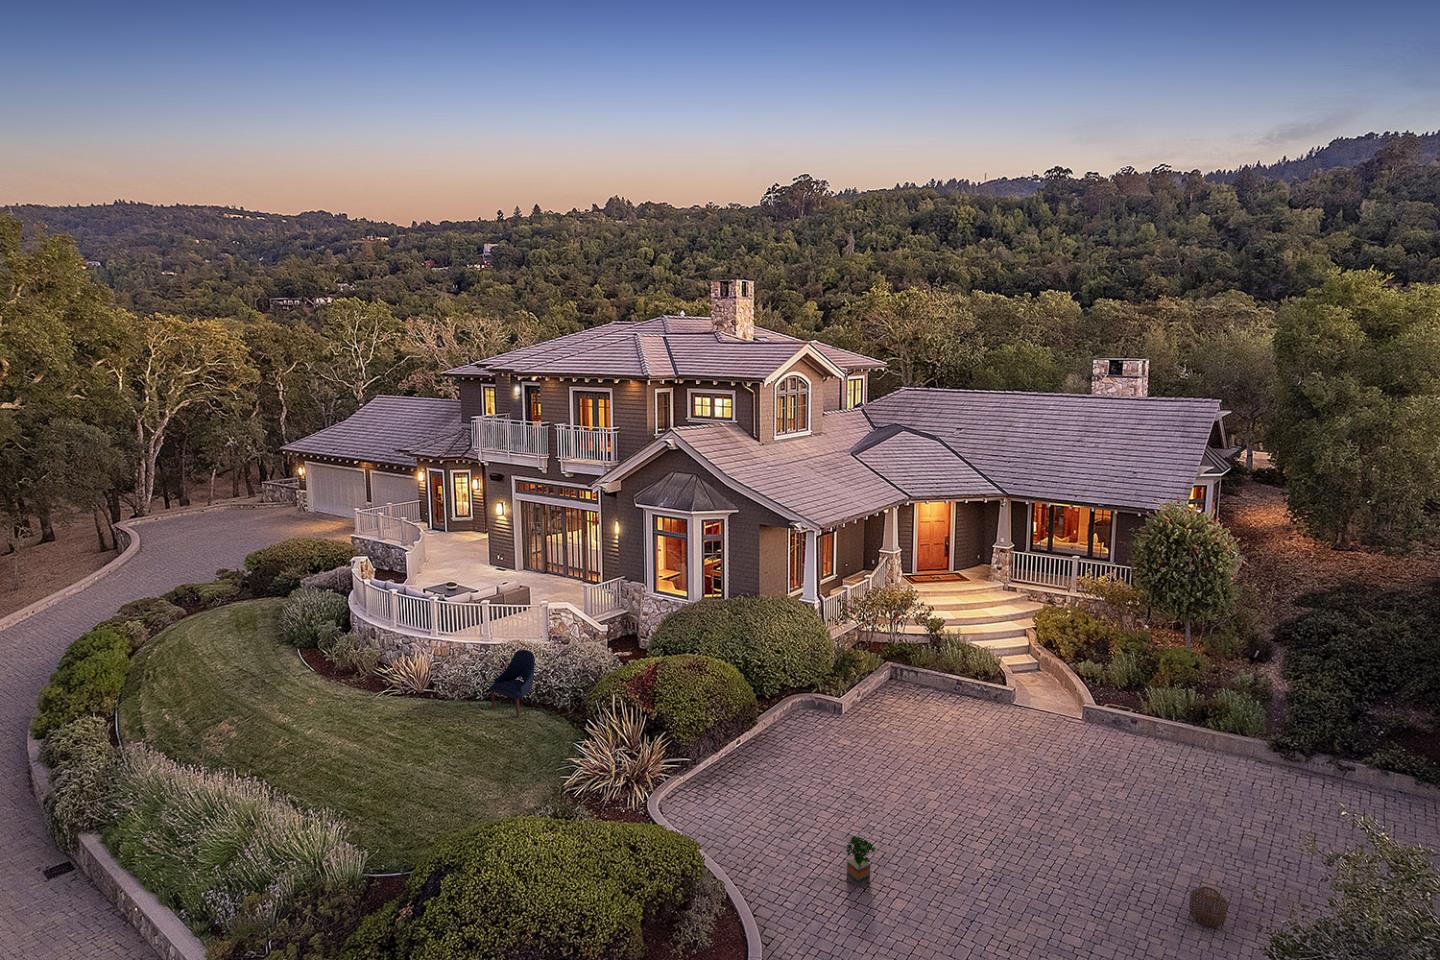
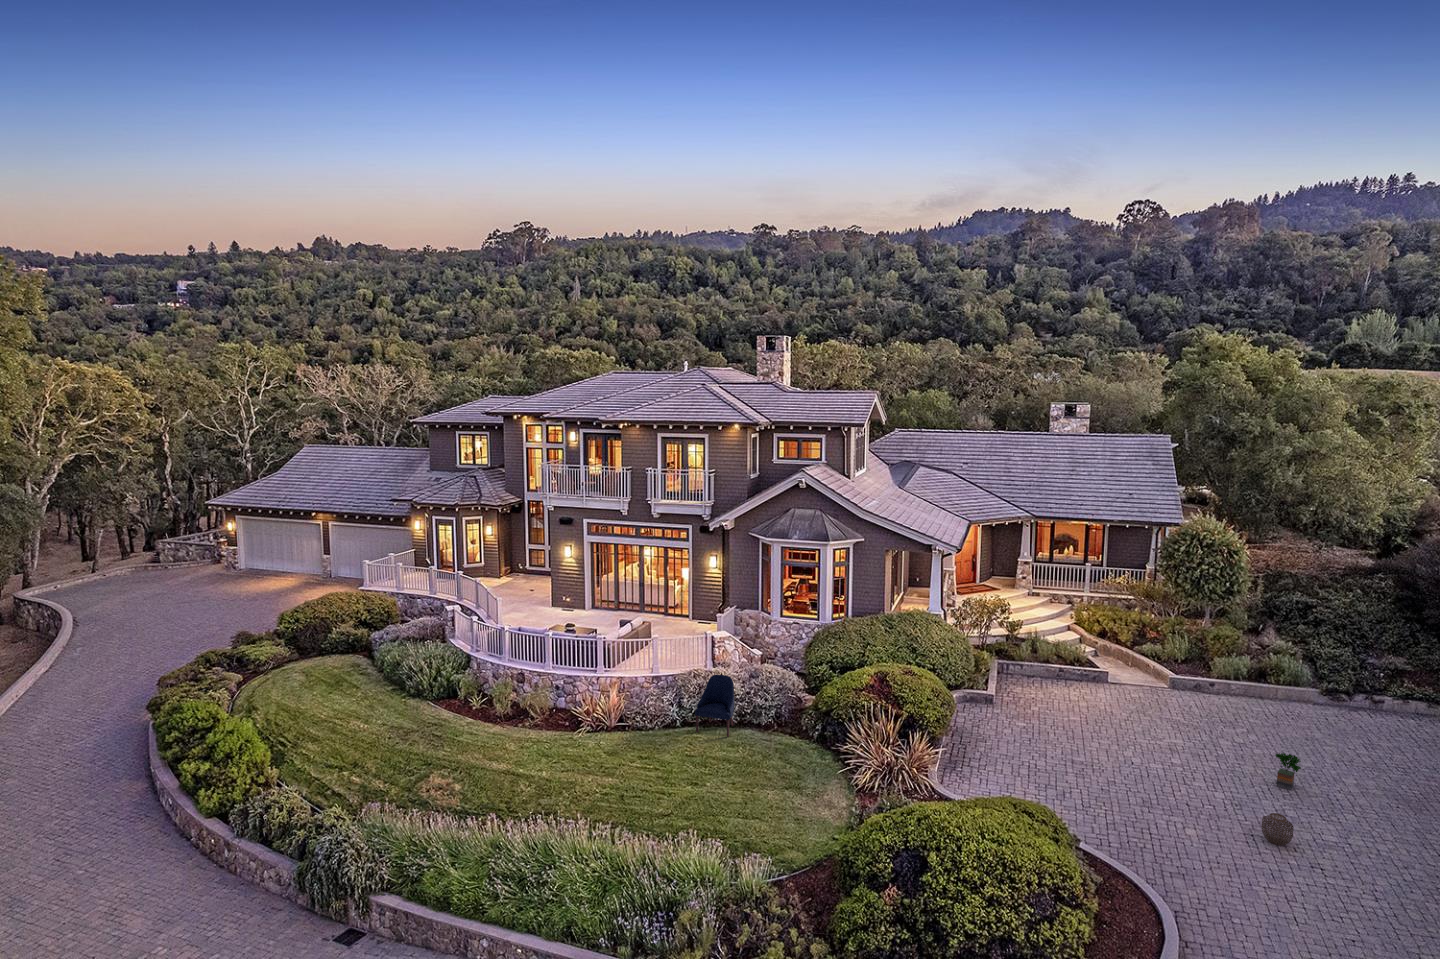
potted tree: present [846,836,876,887] -> present [1275,753,1301,790]
woven basket: present [1189,887,1228,928] -> present [1261,813,1294,846]

